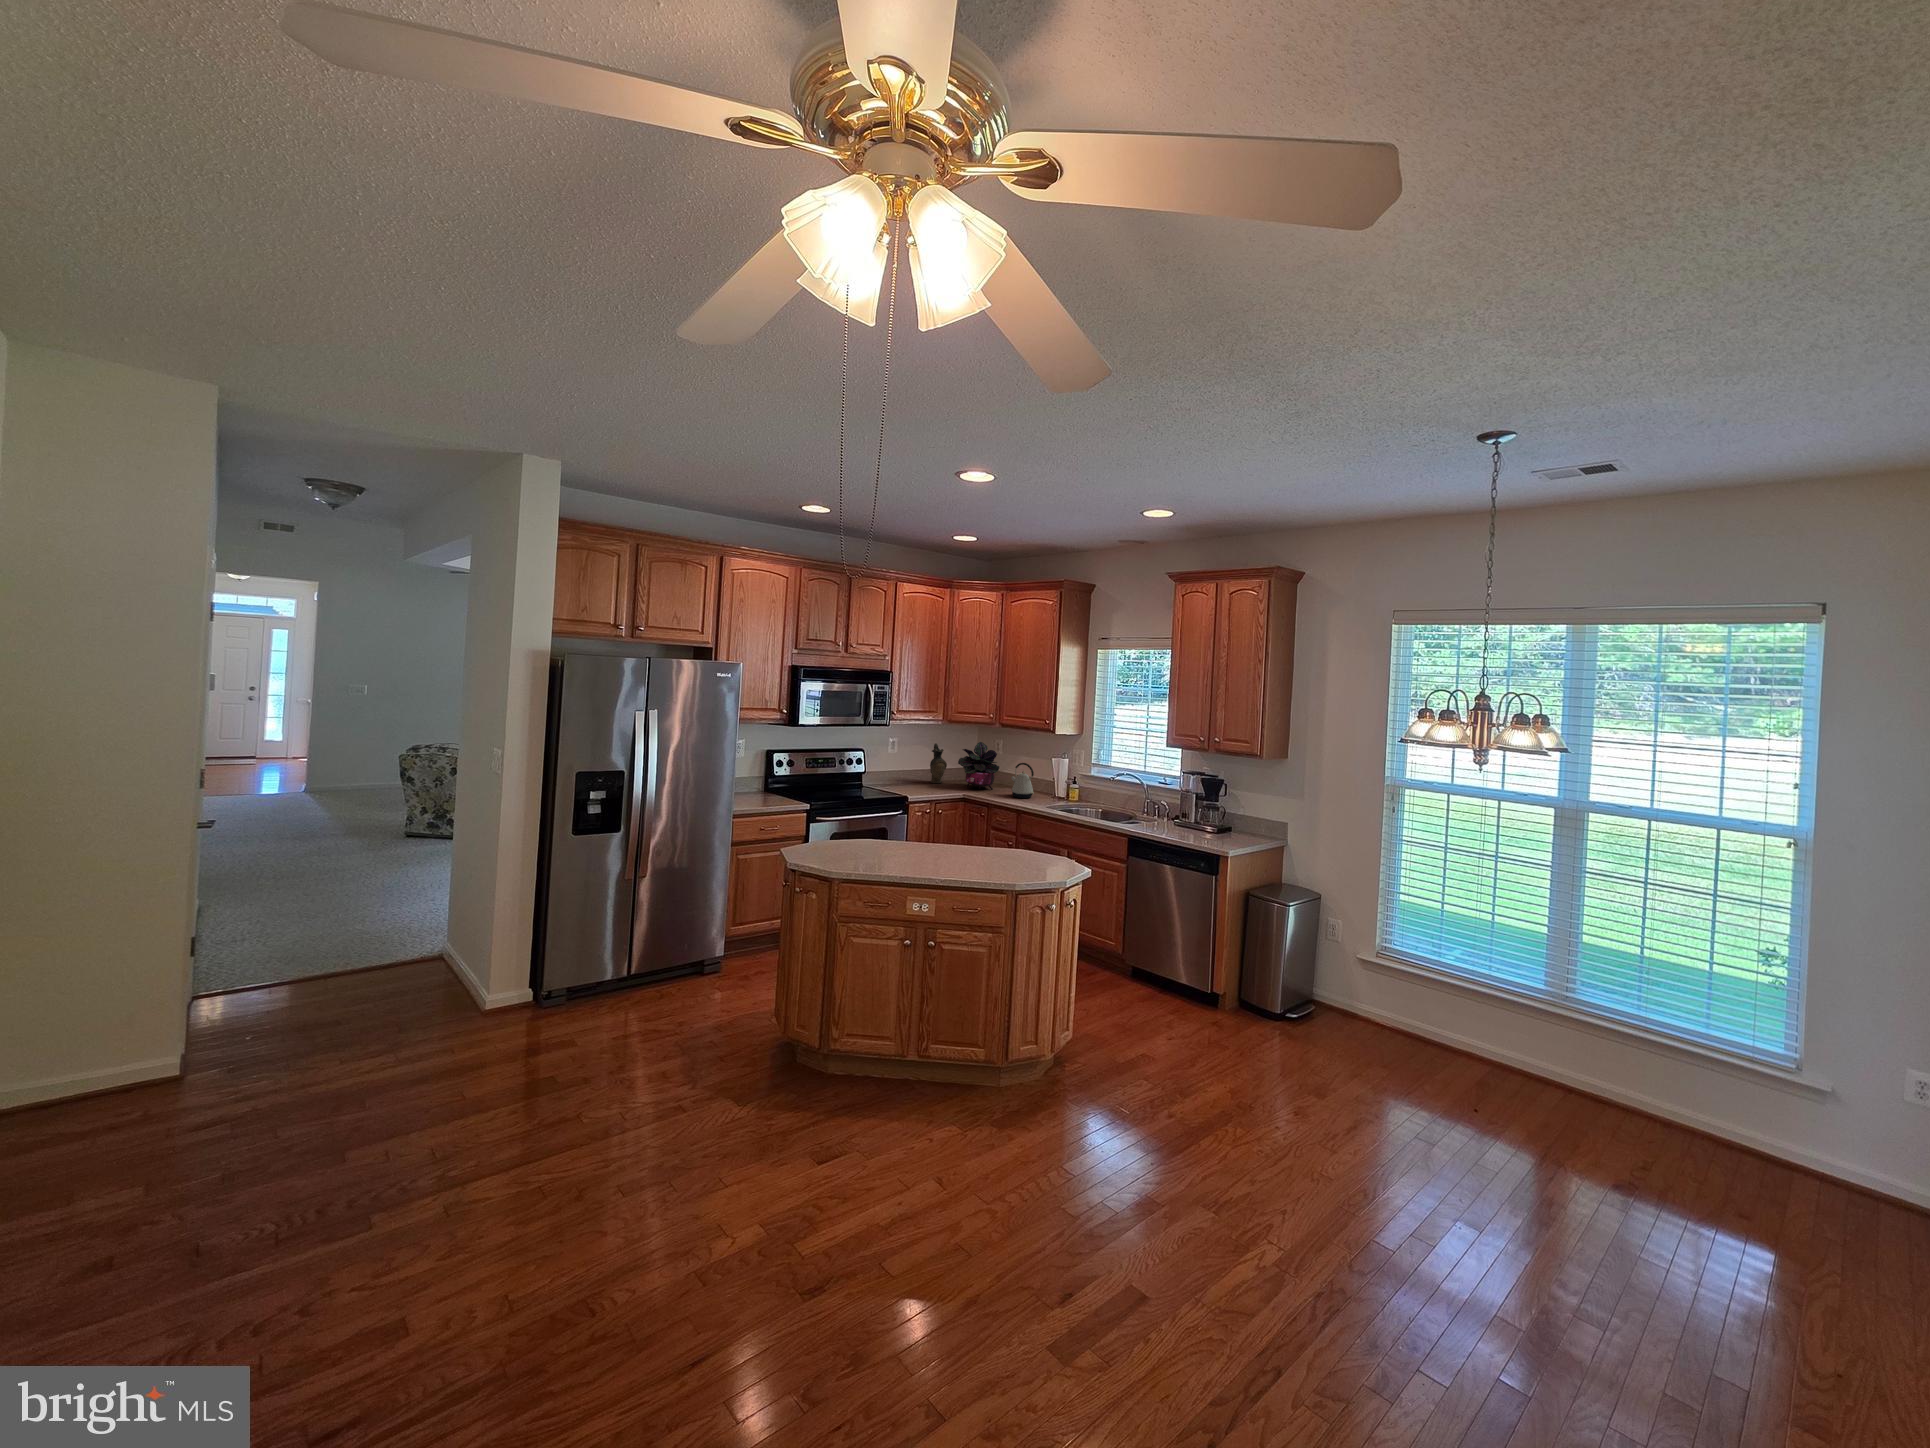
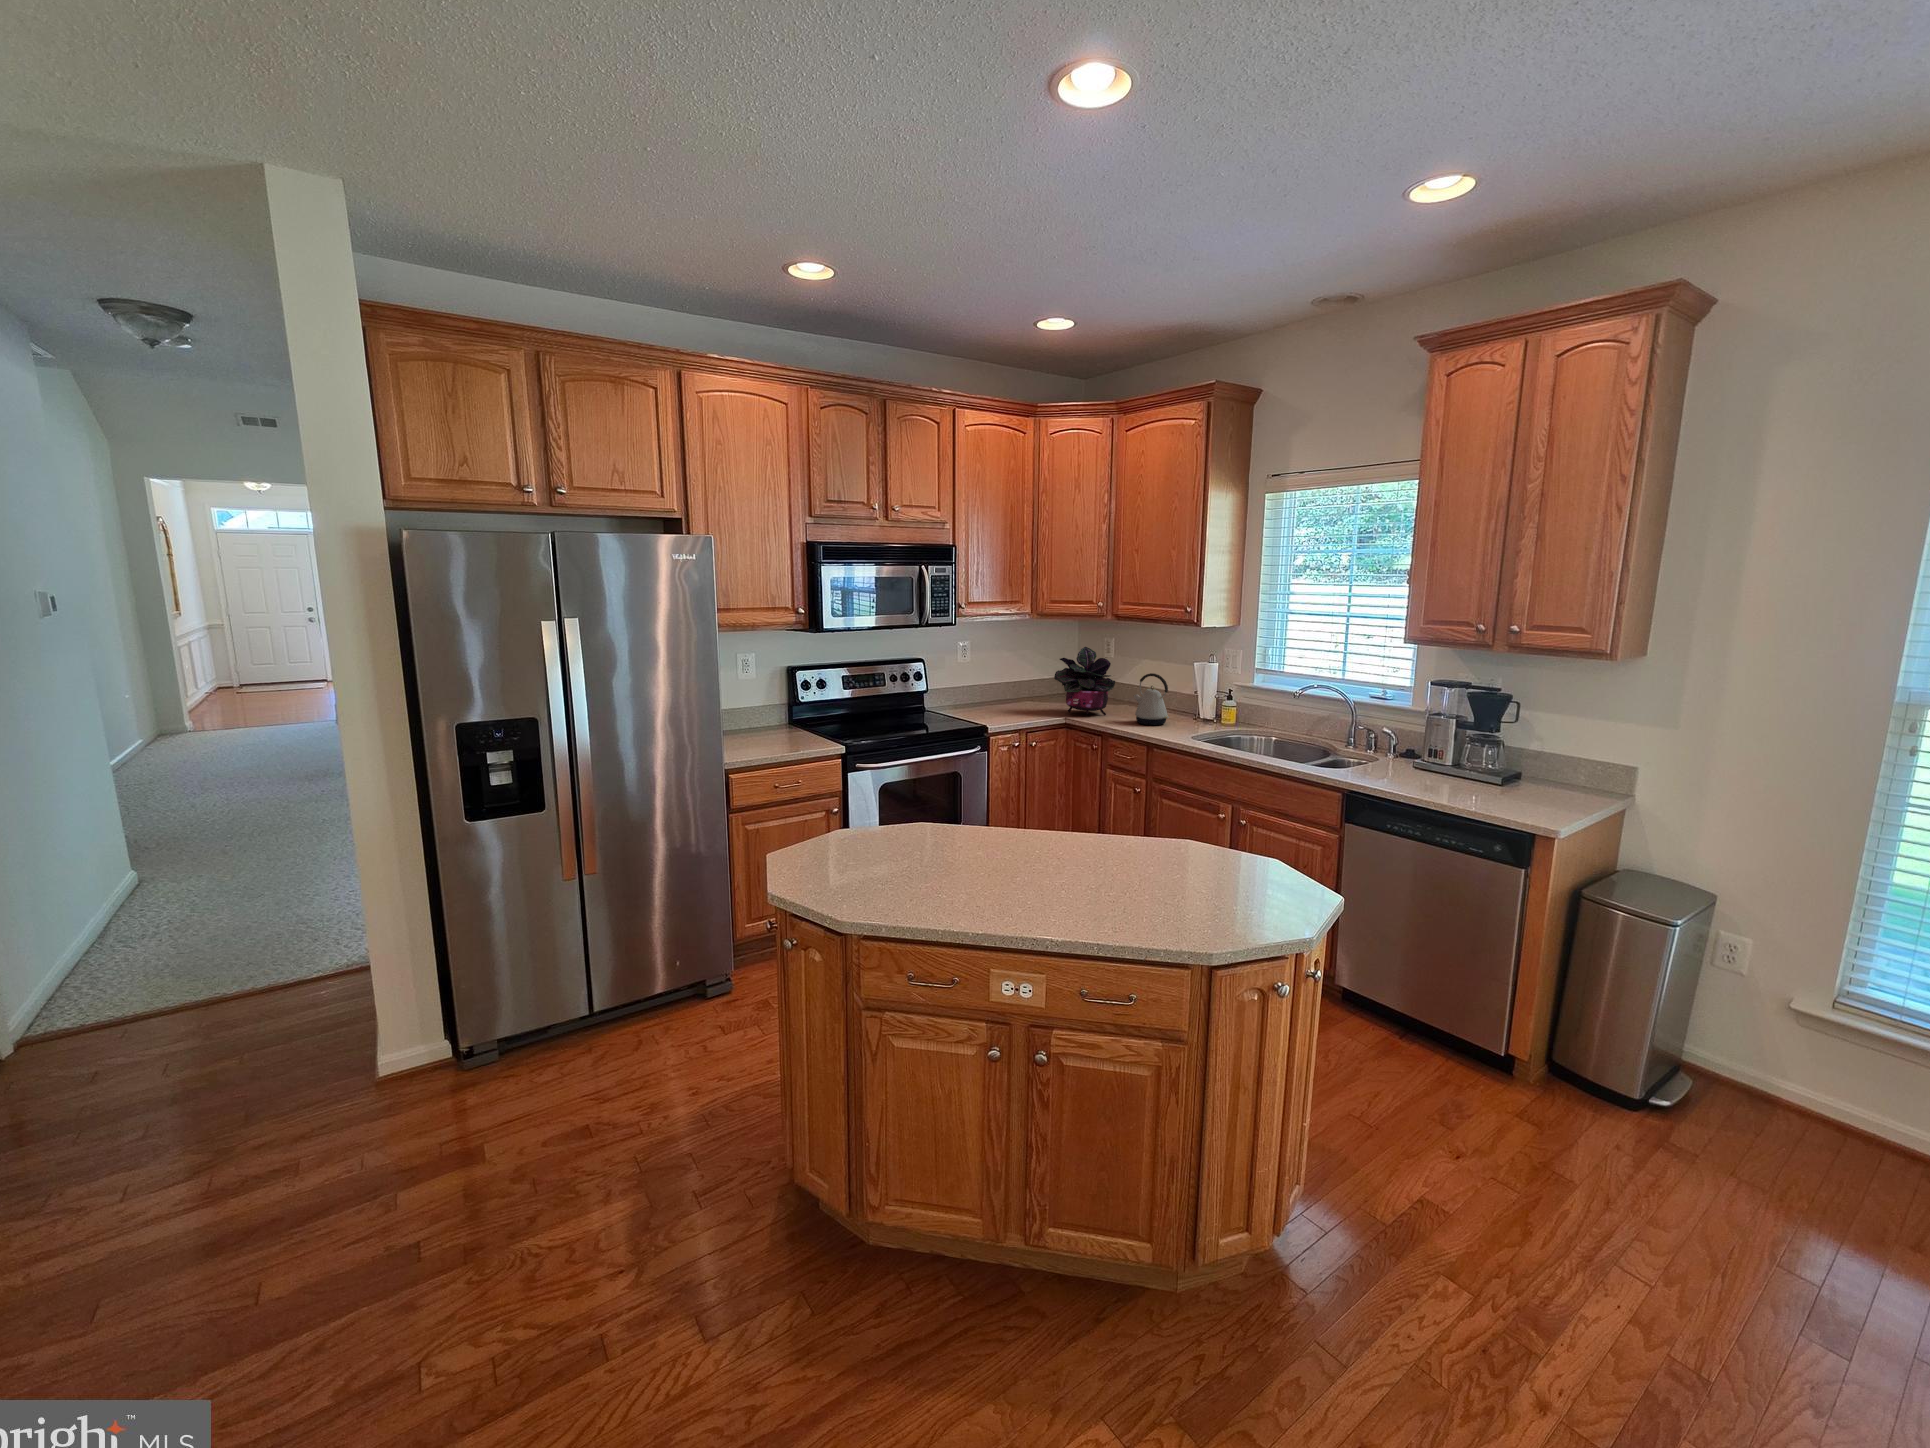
ceramic pitcher: present [930,743,947,783] -> none [1014,652,1038,709]

